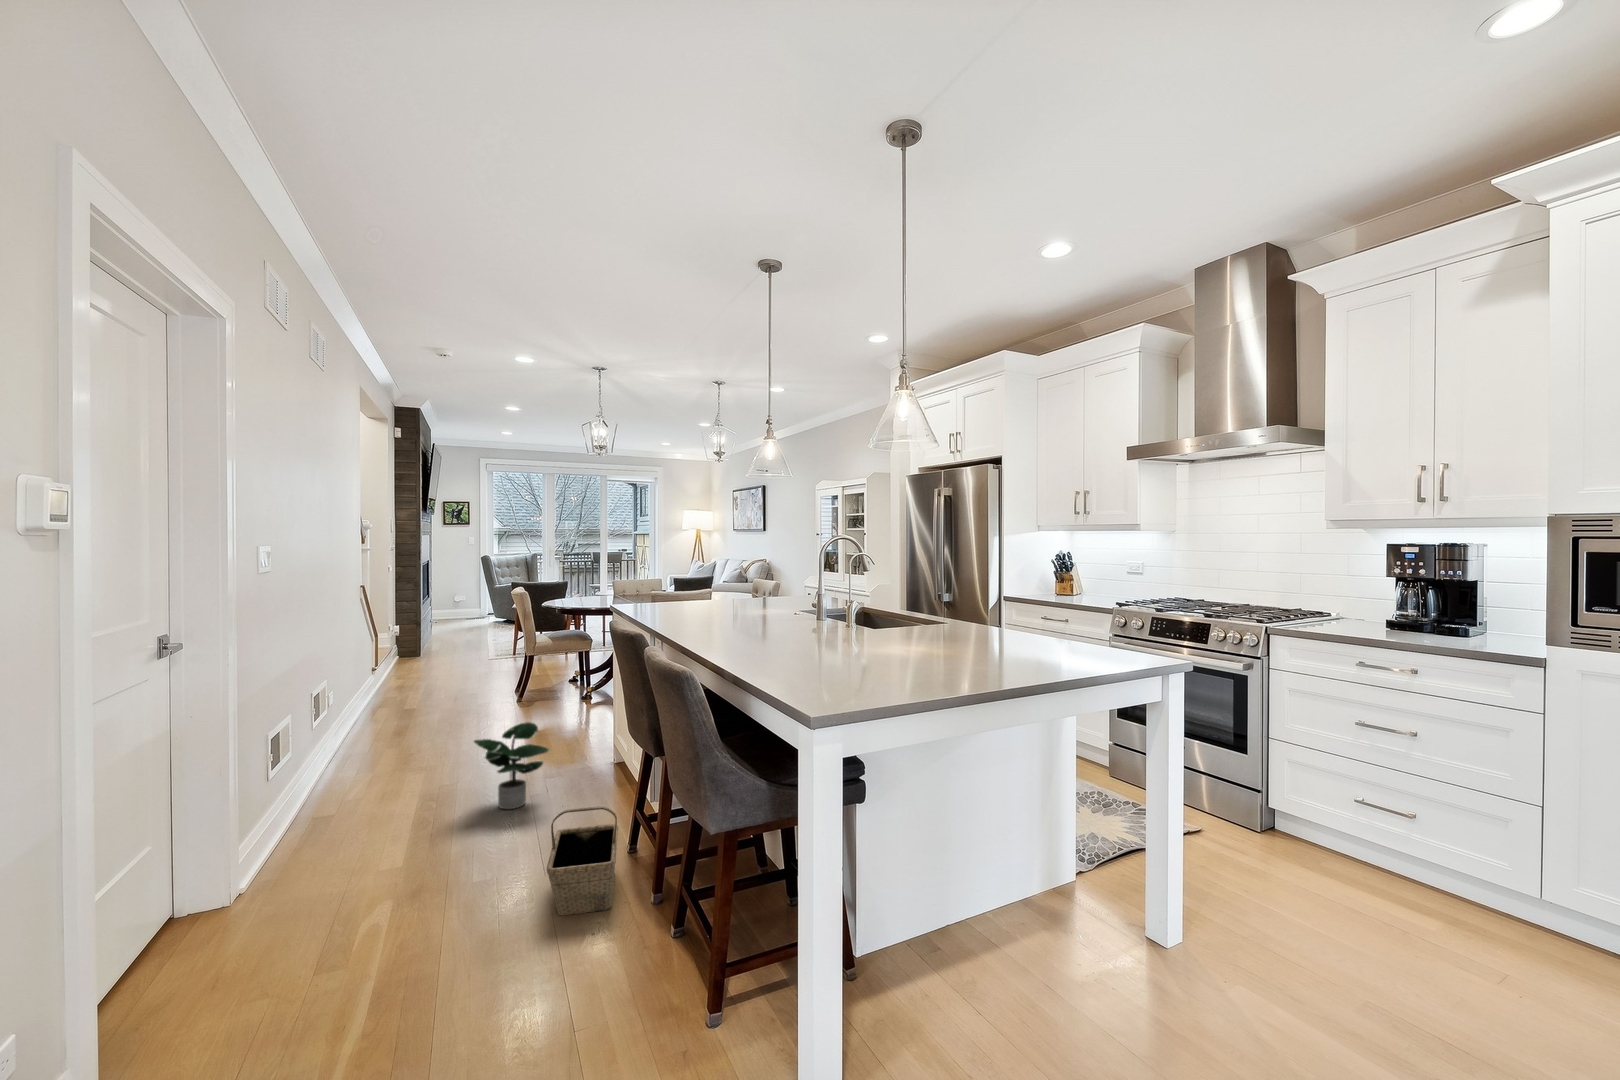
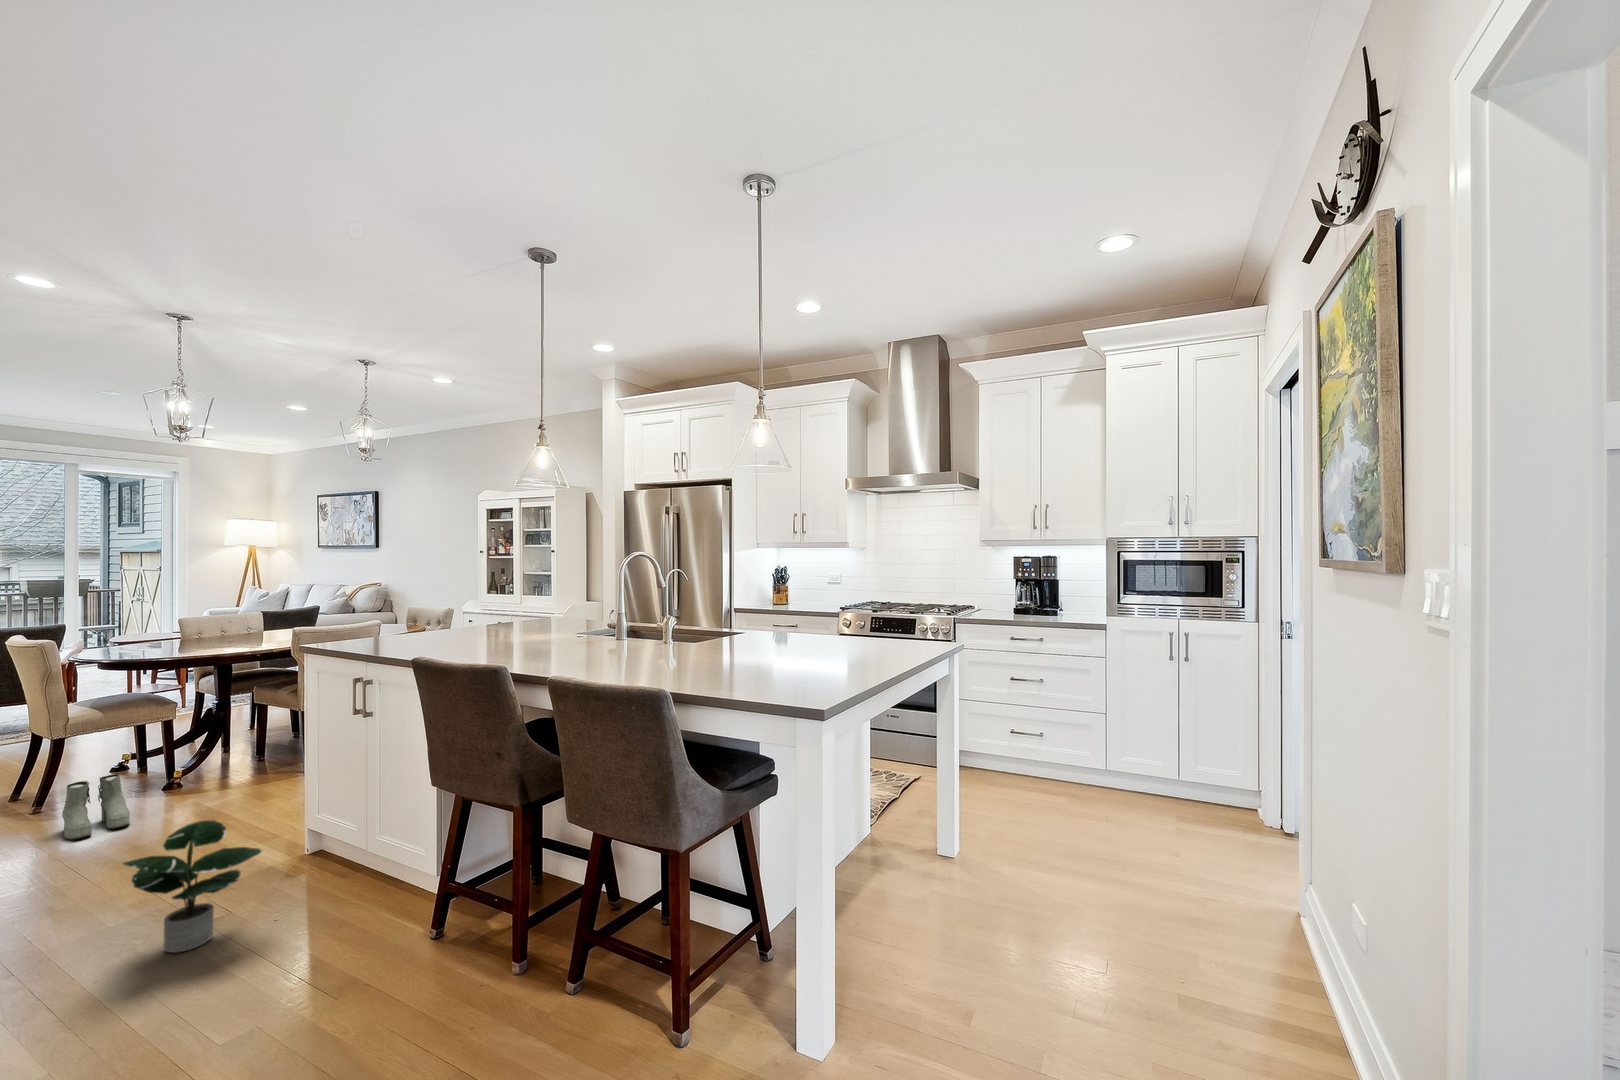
boots: none [517,684,550,723] -> present [62,774,130,839]
basket: present [547,806,618,916] -> none [363,885,484,1033]

